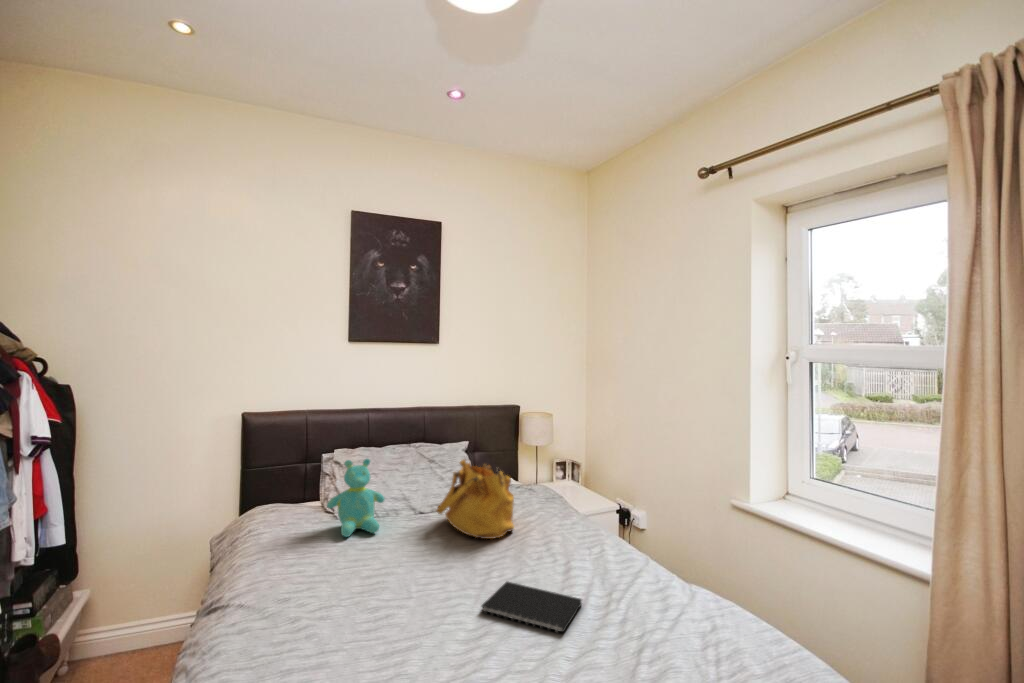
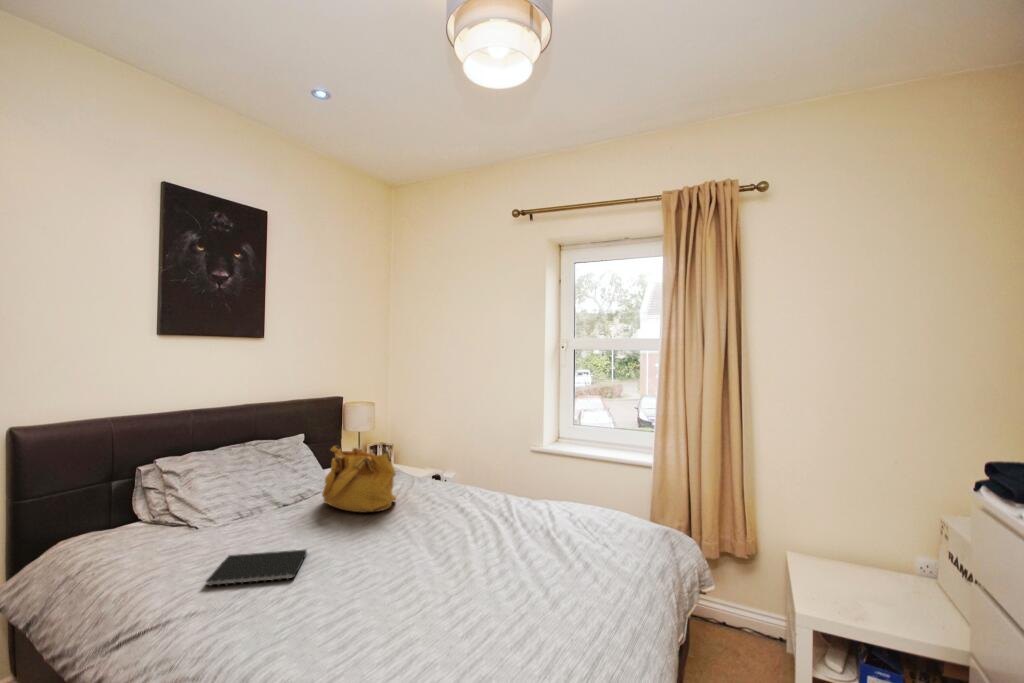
teddy bear: present [327,459,384,537] -> none [198,458,268,544]
notebook: present [482,582,582,632] -> present [206,550,307,586]

